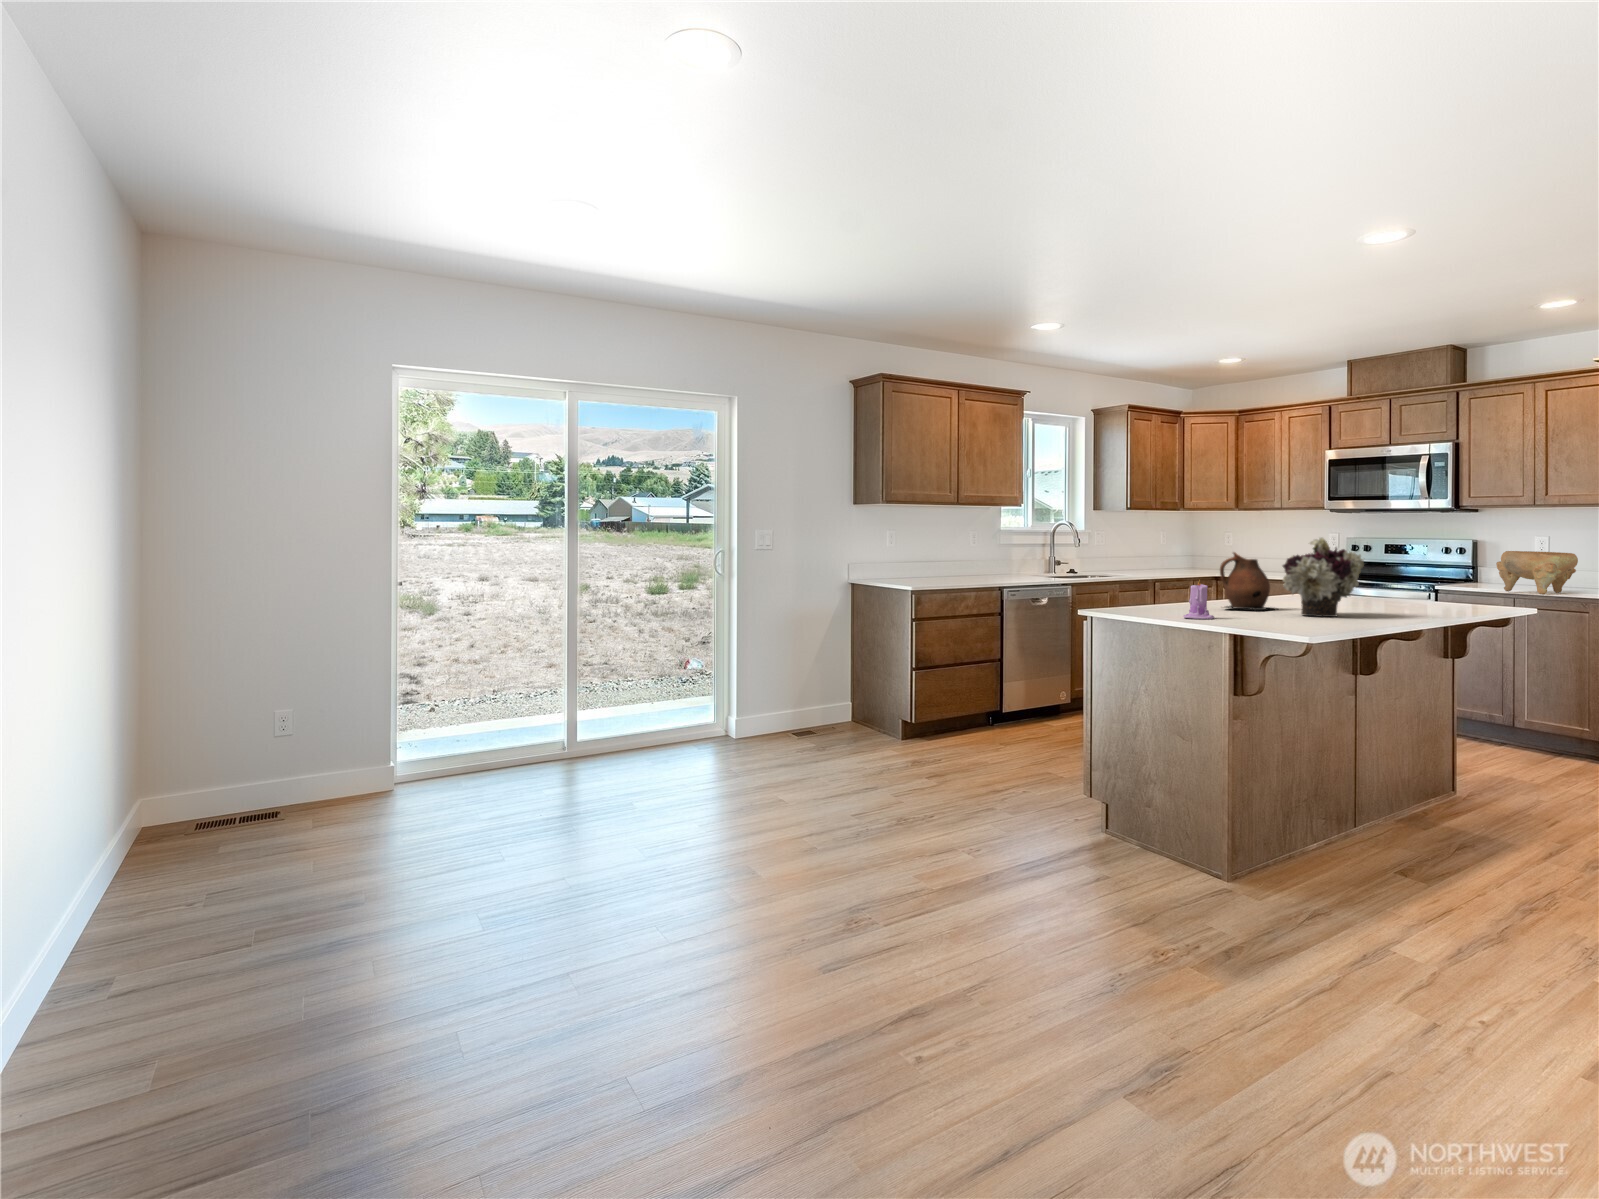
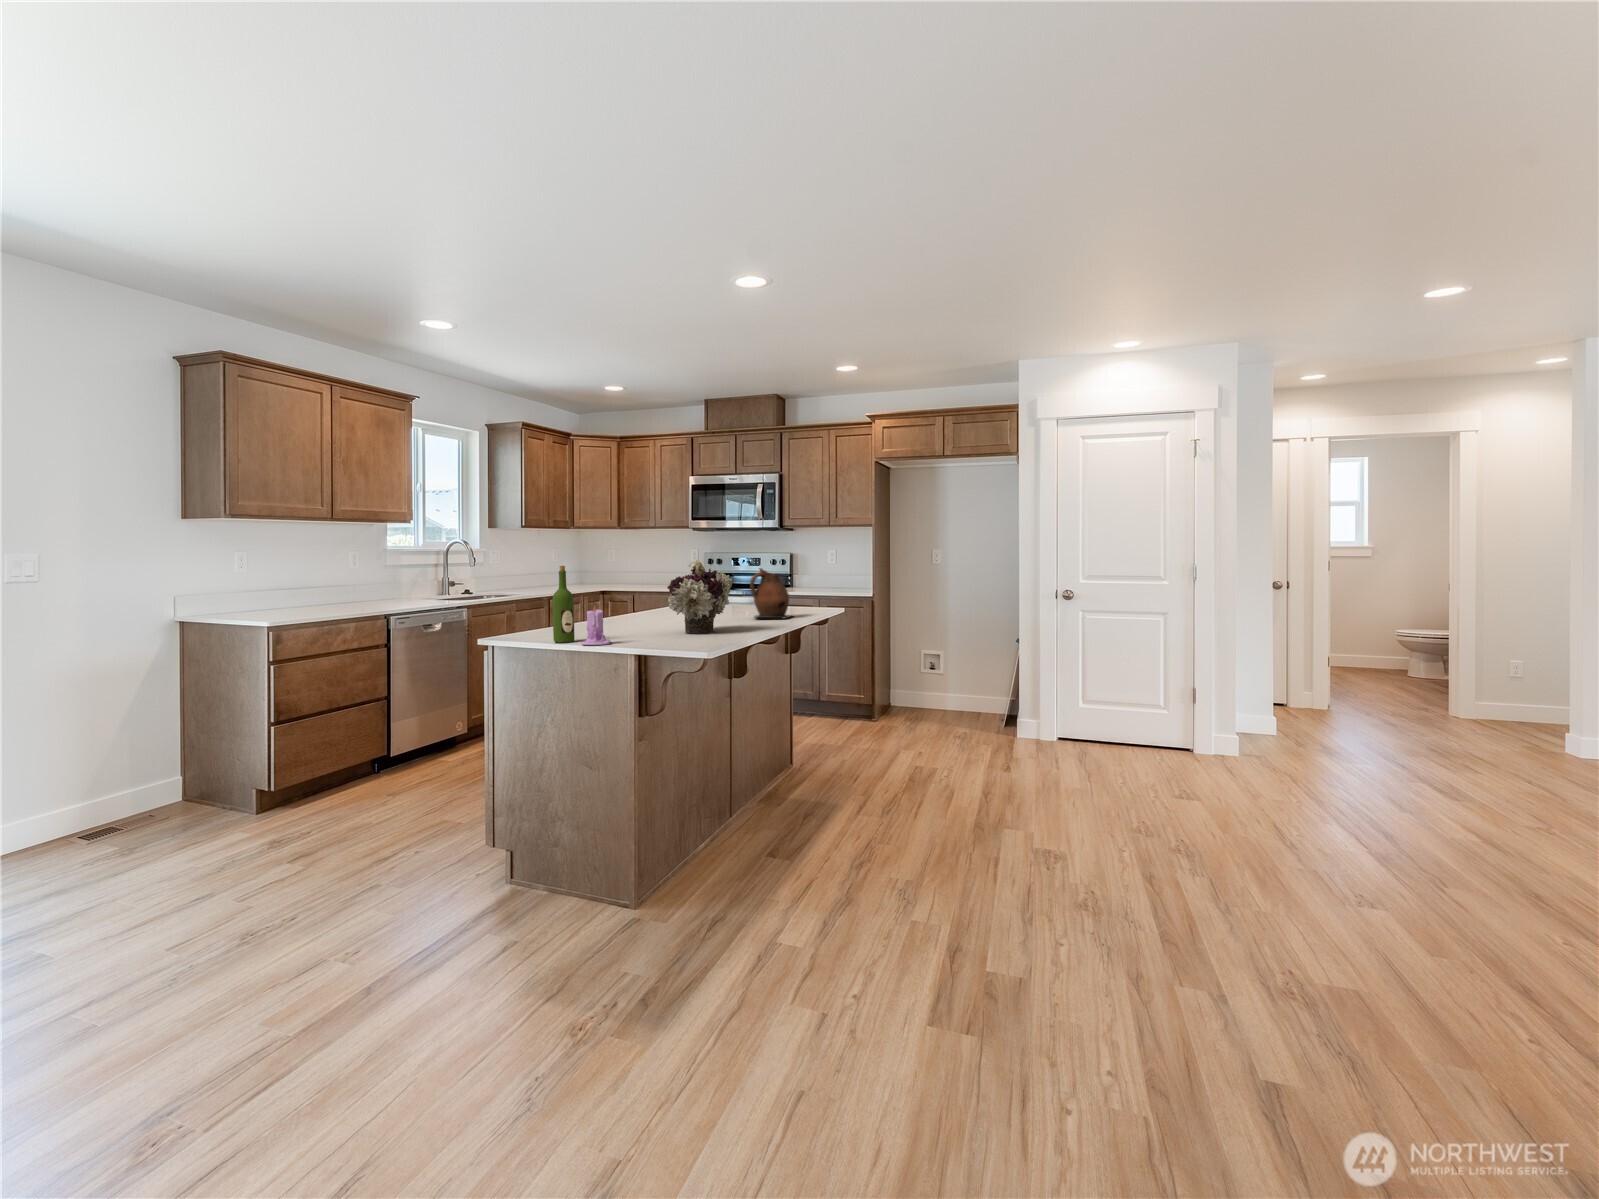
wine bottle: none [1155,541,1177,615] -> present [553,566,574,643]
decorative bowl: present [1496,551,1578,594] -> none [811,564,858,597]
ceramic pitcher: present [1220,552,1272,610] -> present [750,568,792,618]

